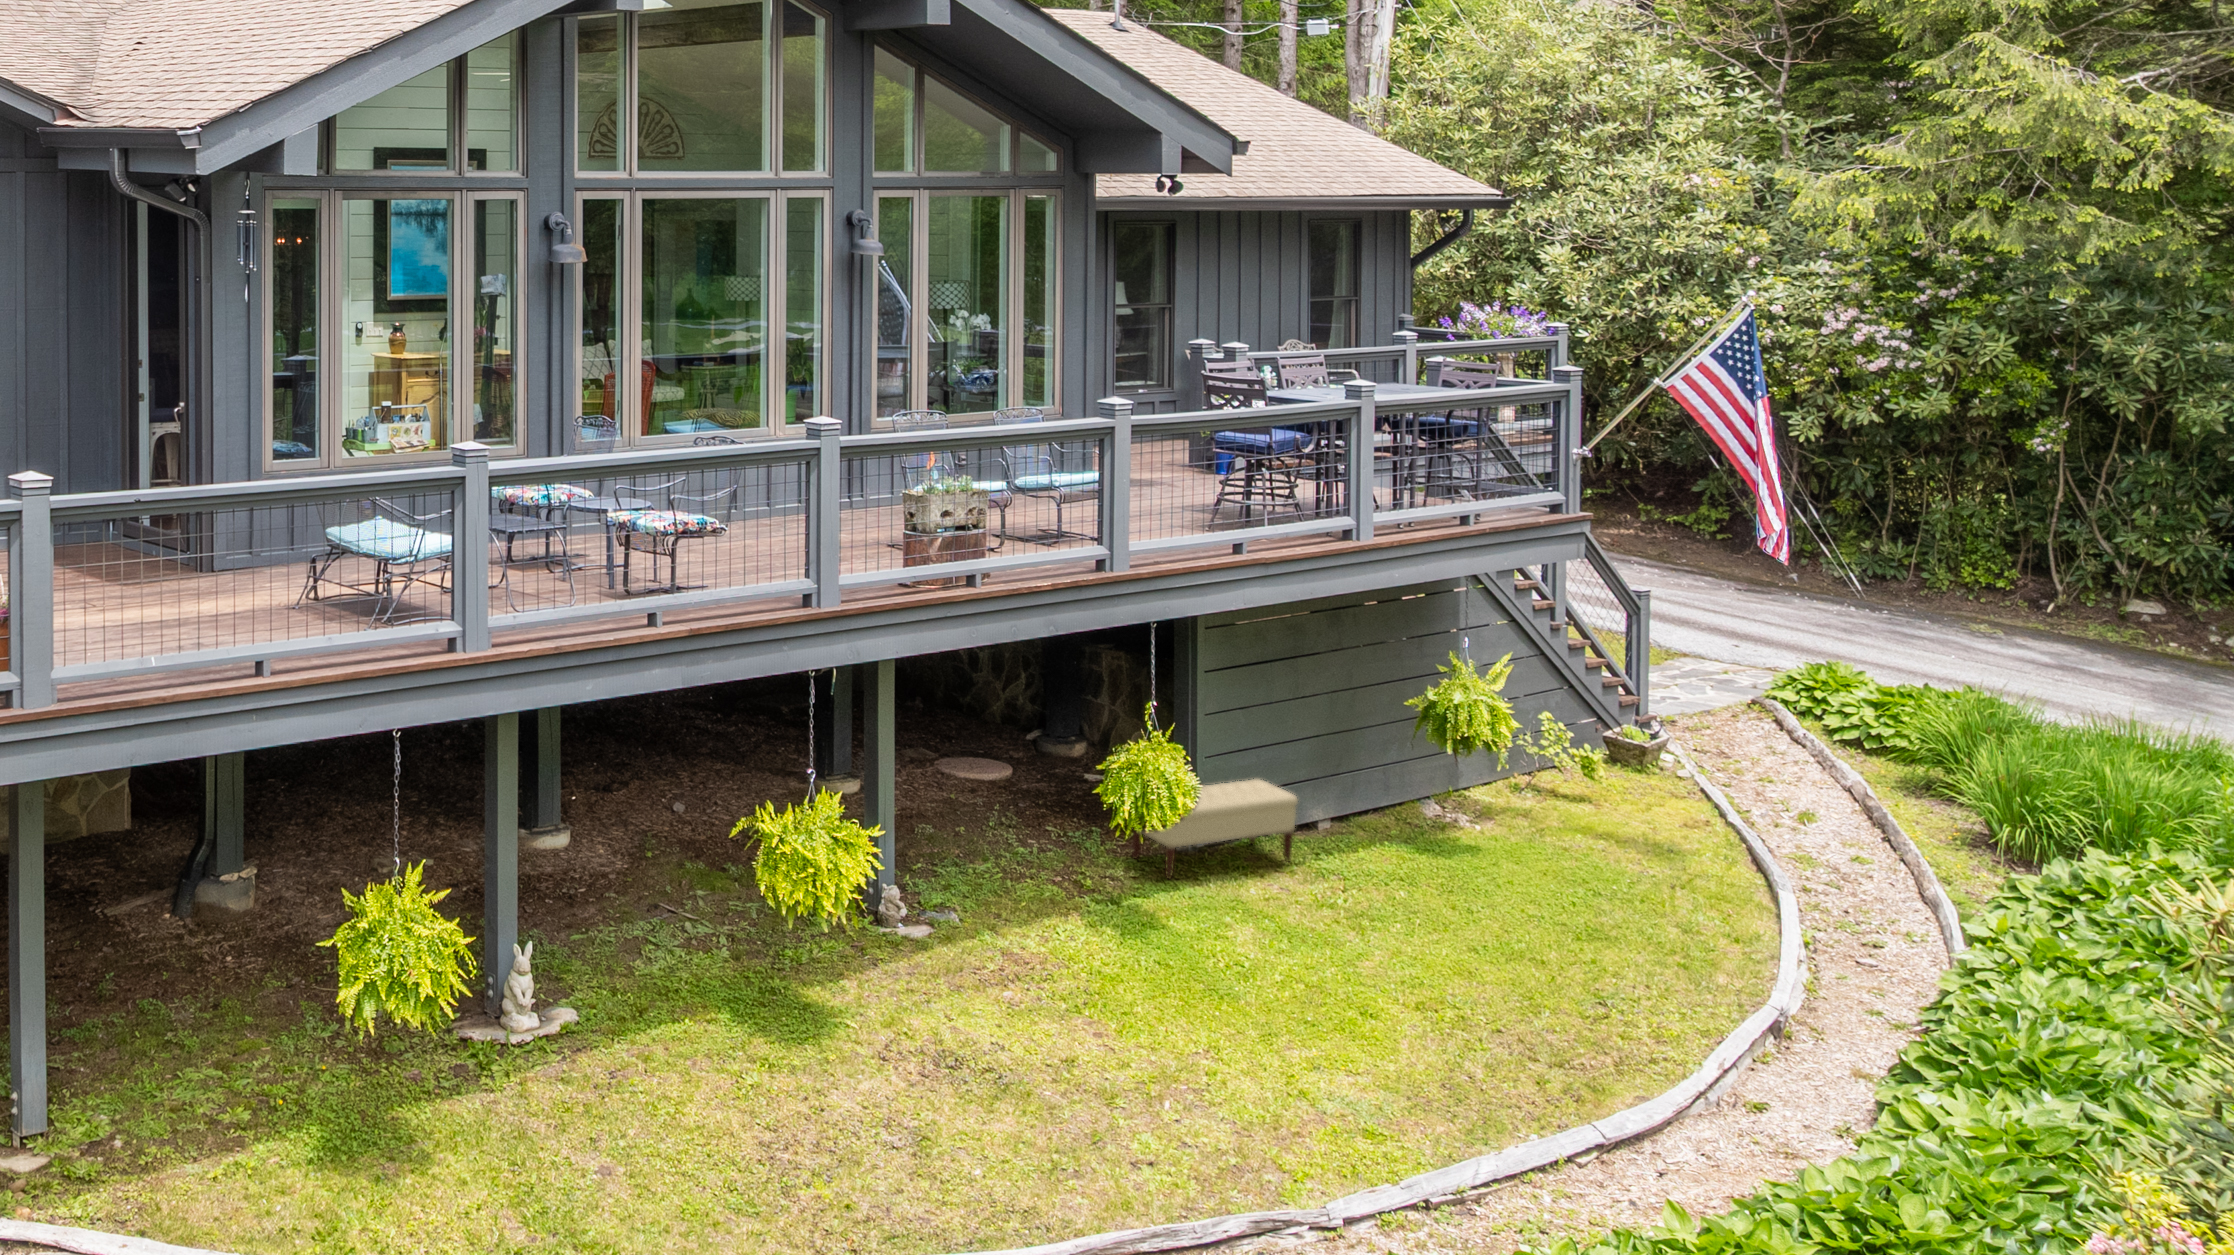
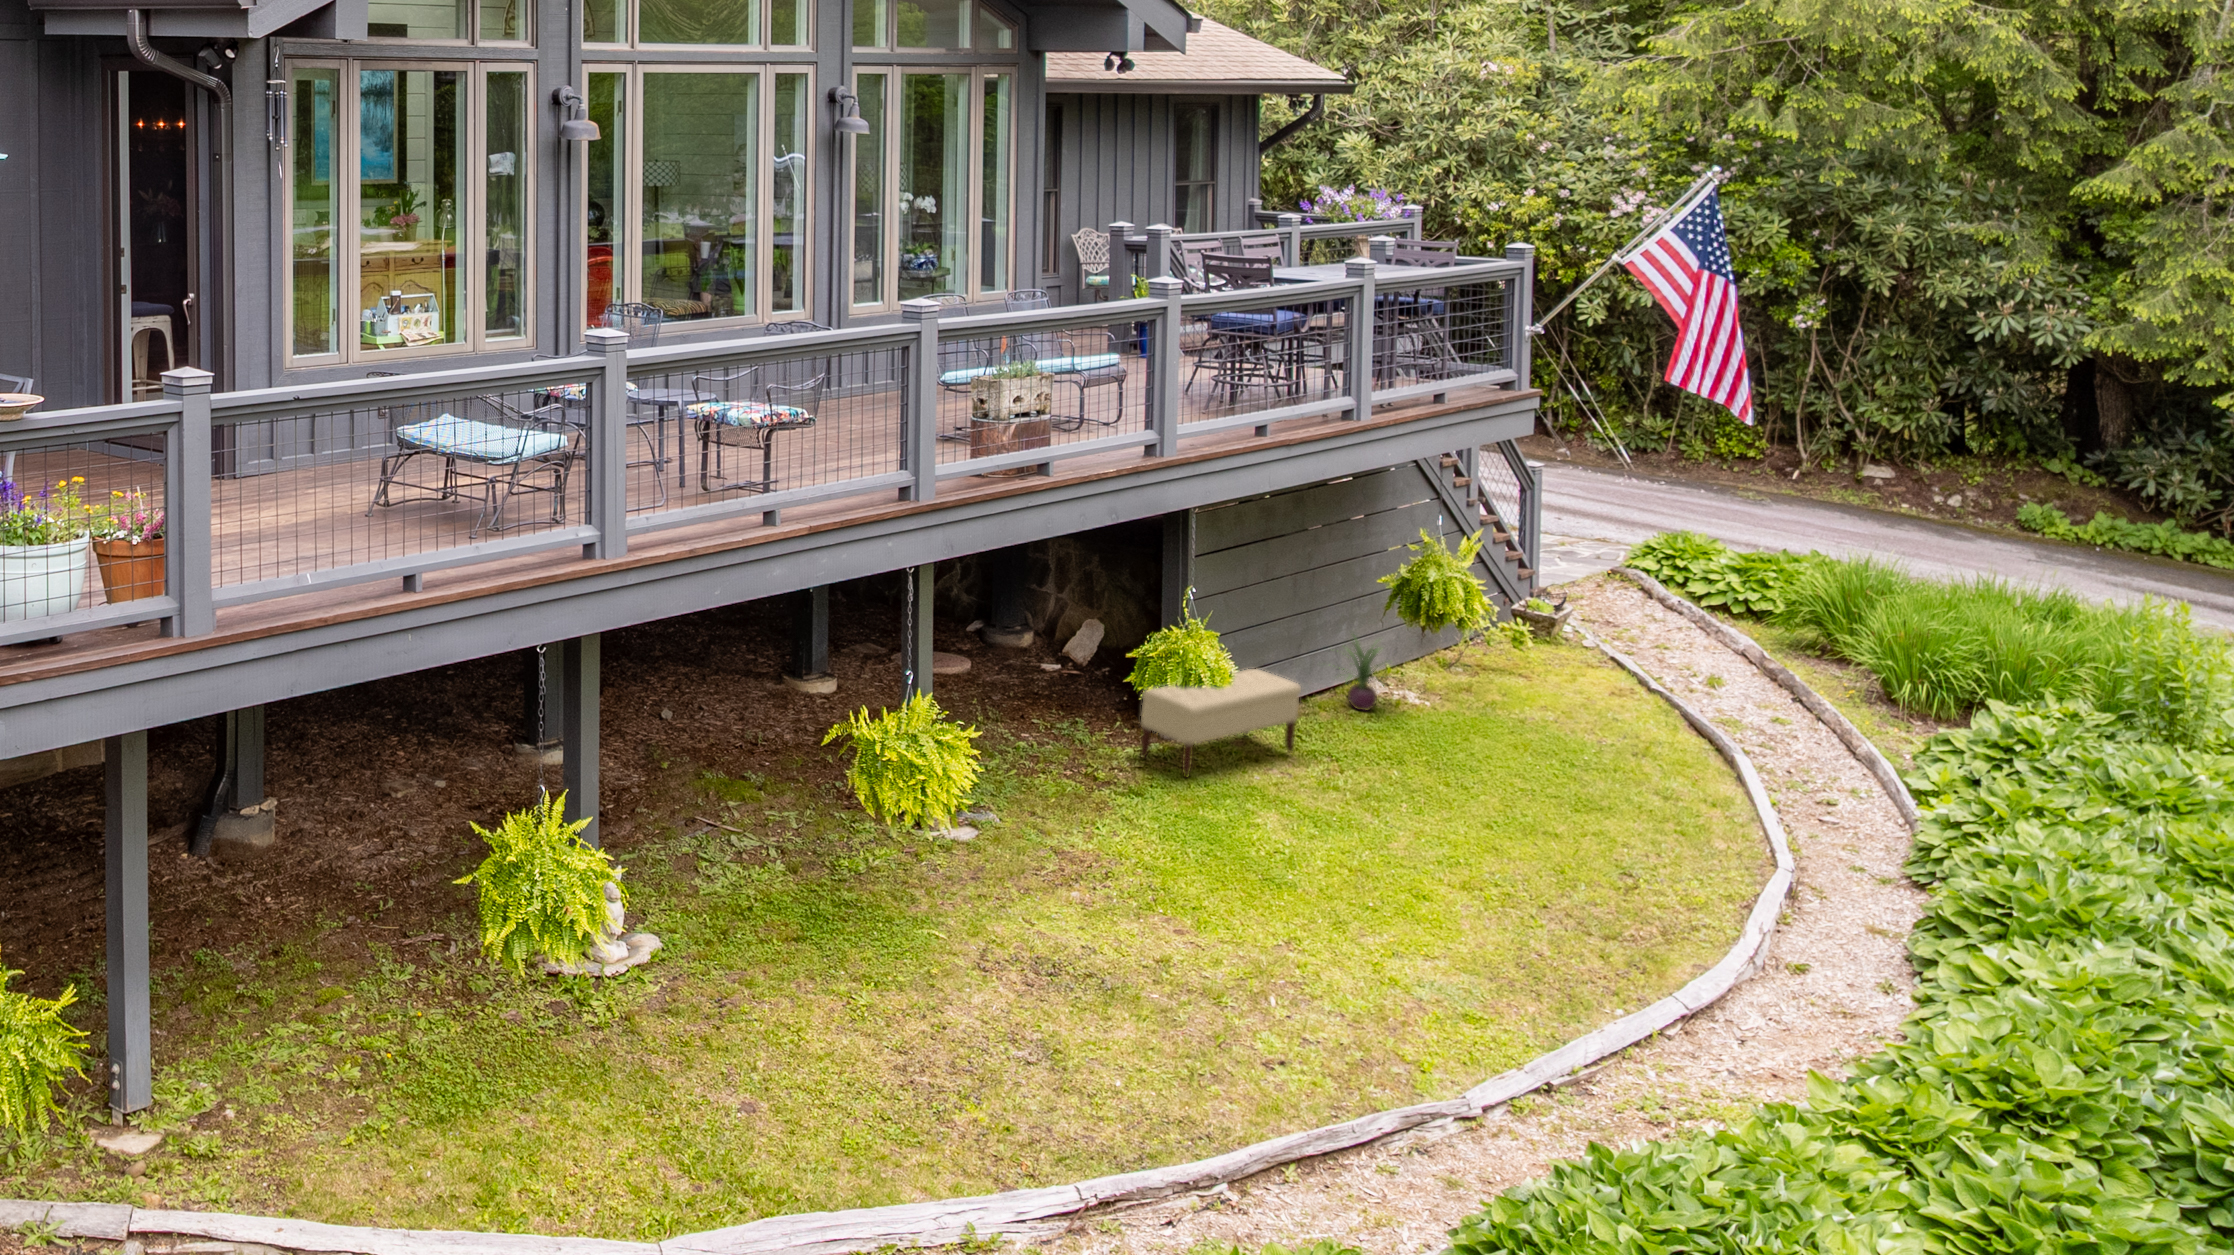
decorative plant: none [1346,749,1432,827] -> present [1329,634,1392,711]

